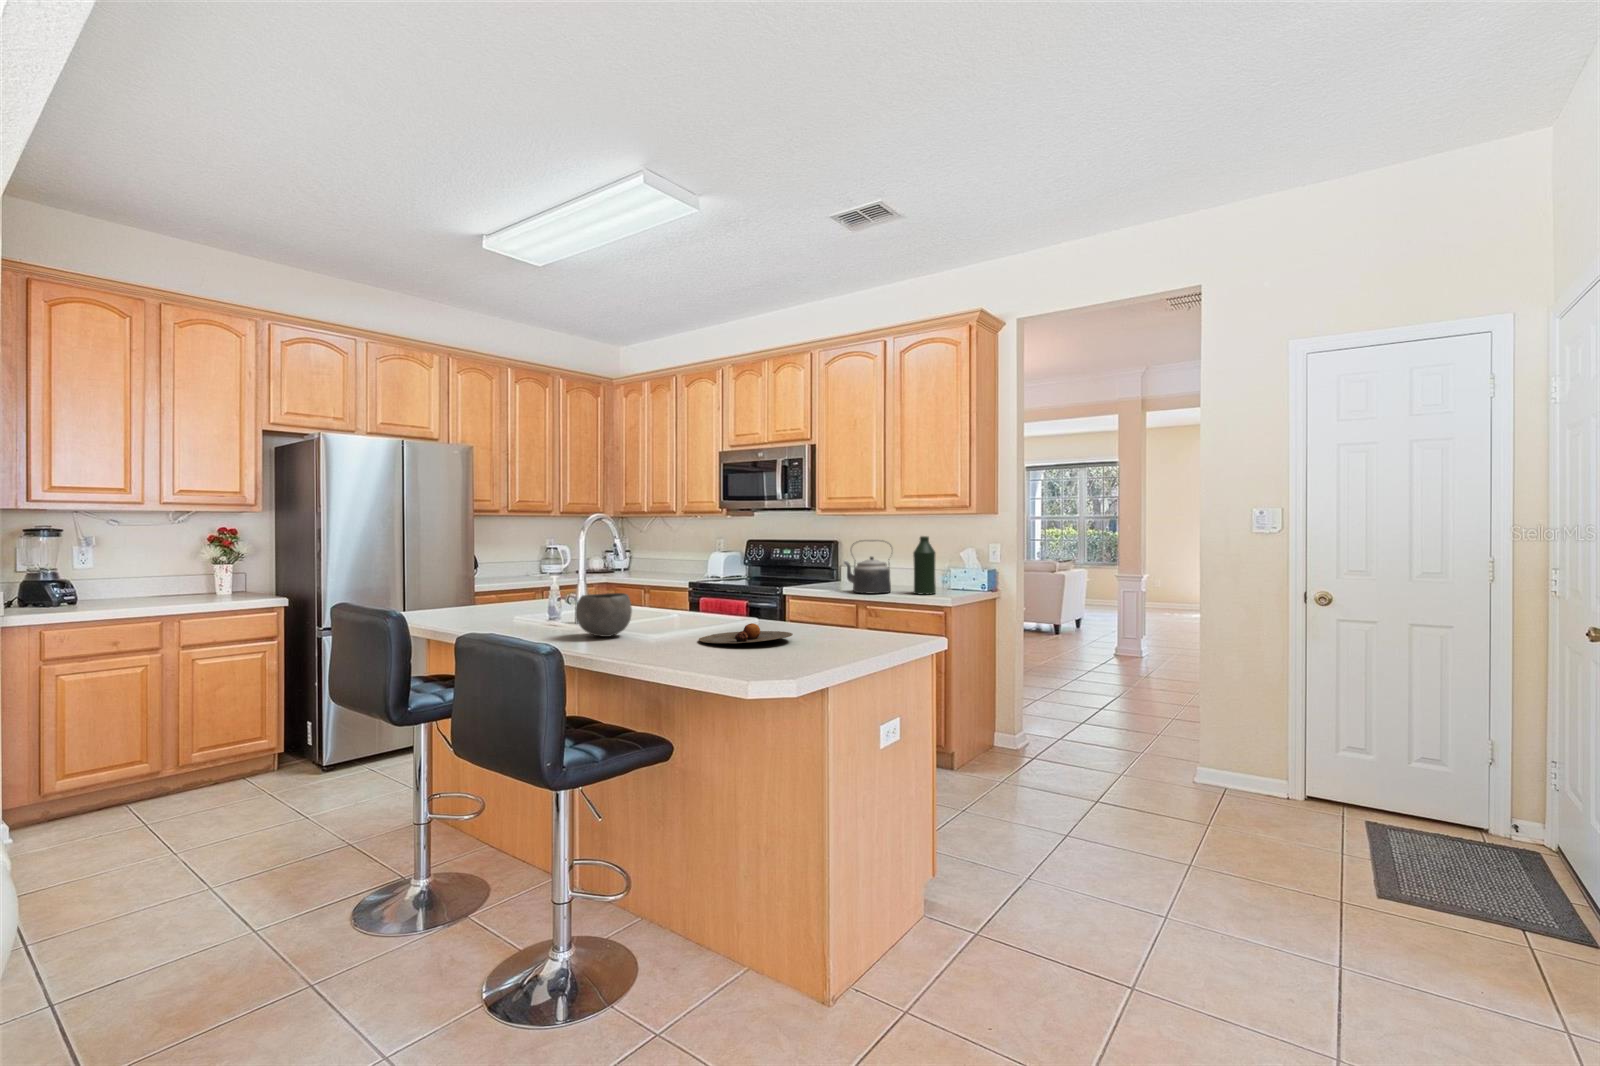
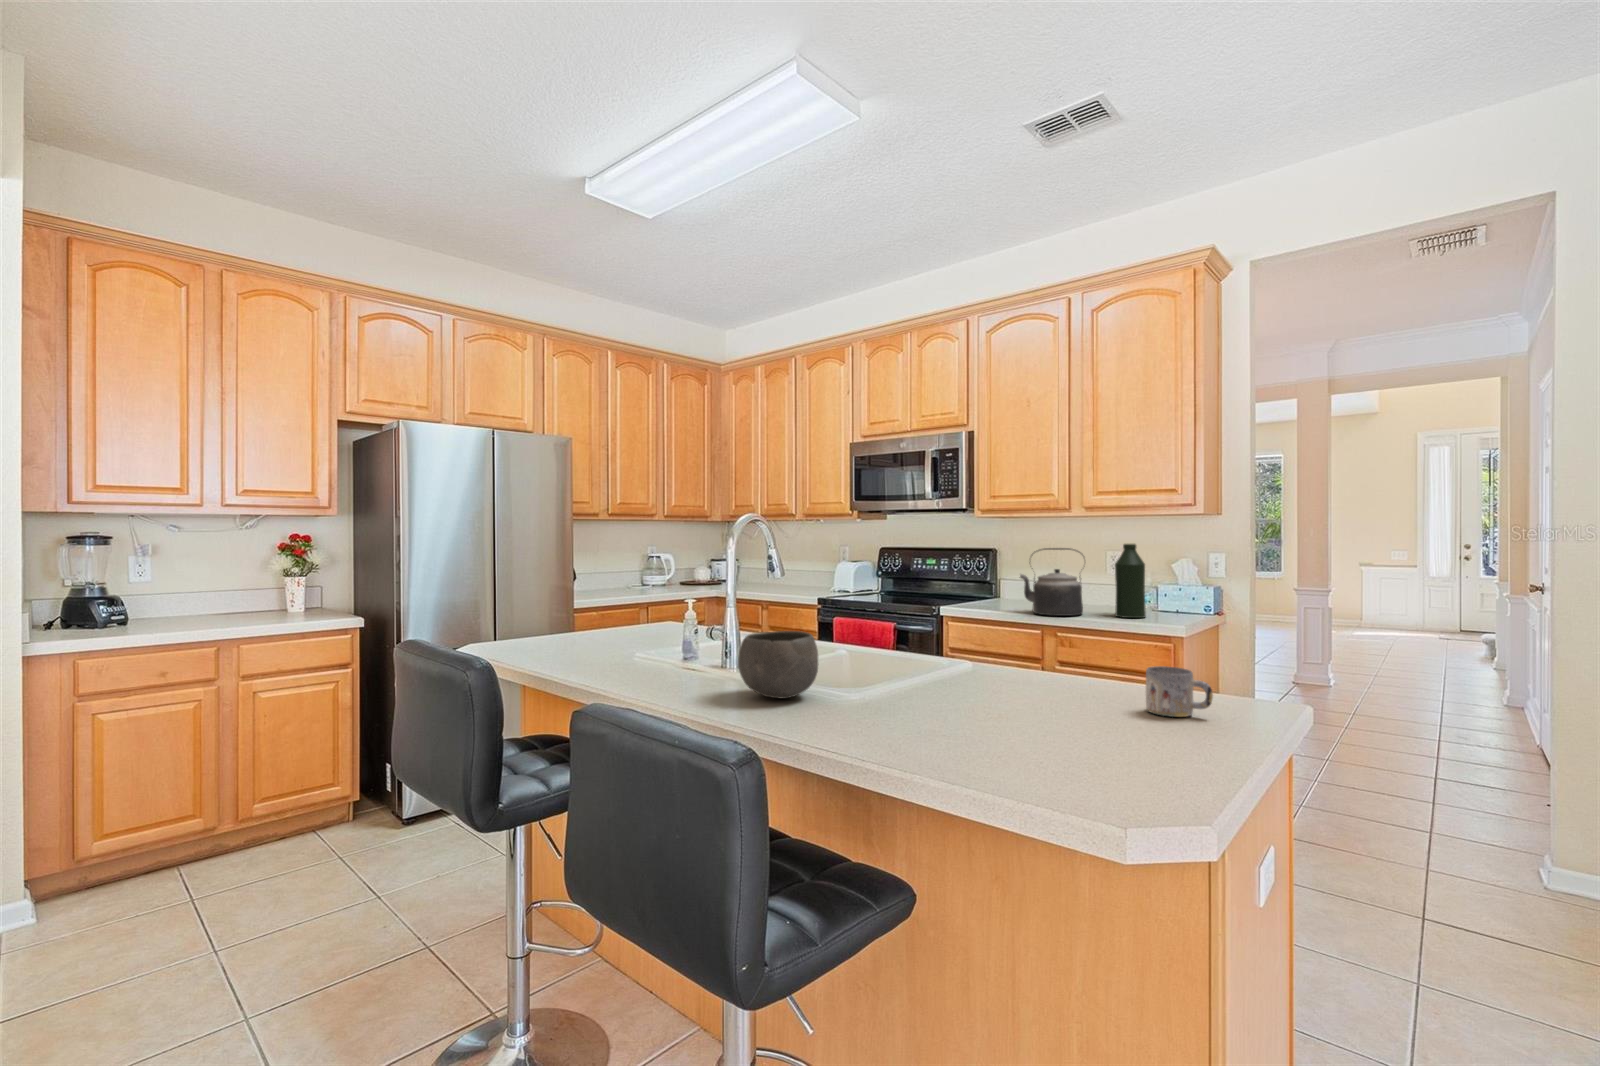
mug: none [836,612,871,641] -> present [1146,666,1213,717]
plate: present [699,623,793,643] -> none [930,683,1085,723]

